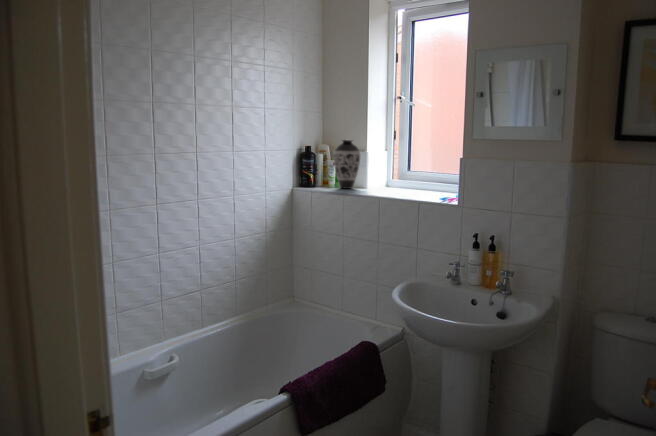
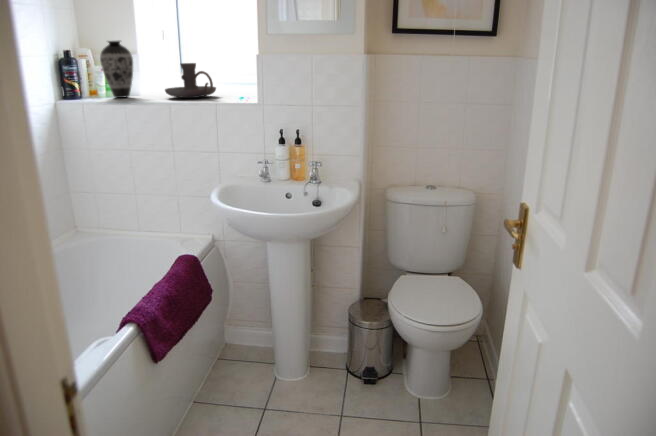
candle holder: none [381,162,428,194] -> present [165,63,216,98]

